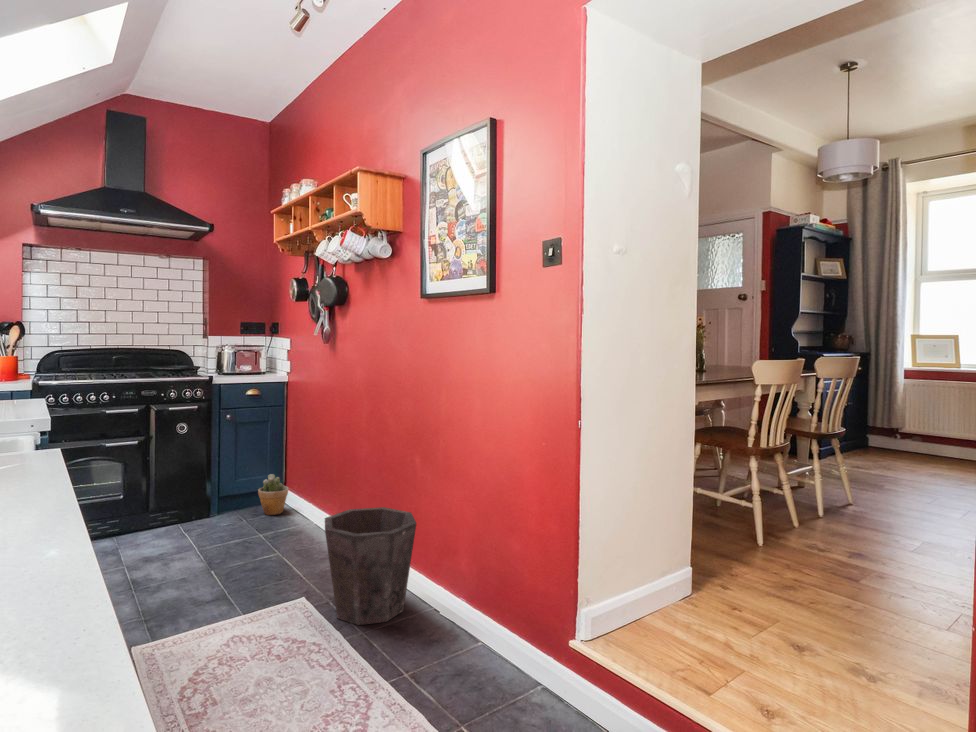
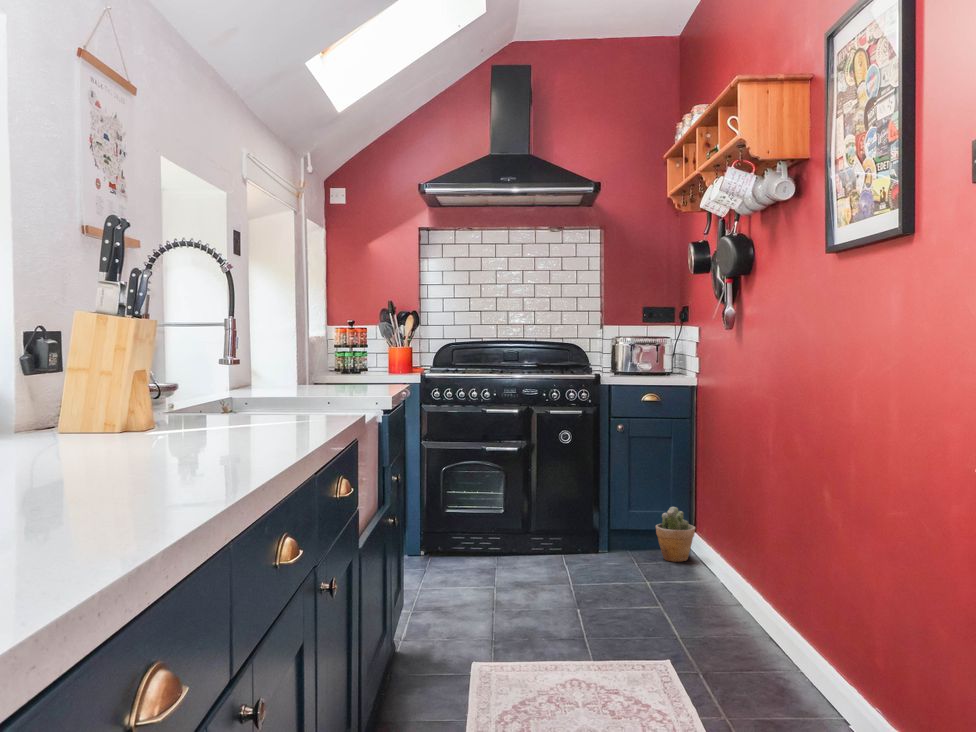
waste bin: present [325,507,416,625] -> none [683,550,815,709]

